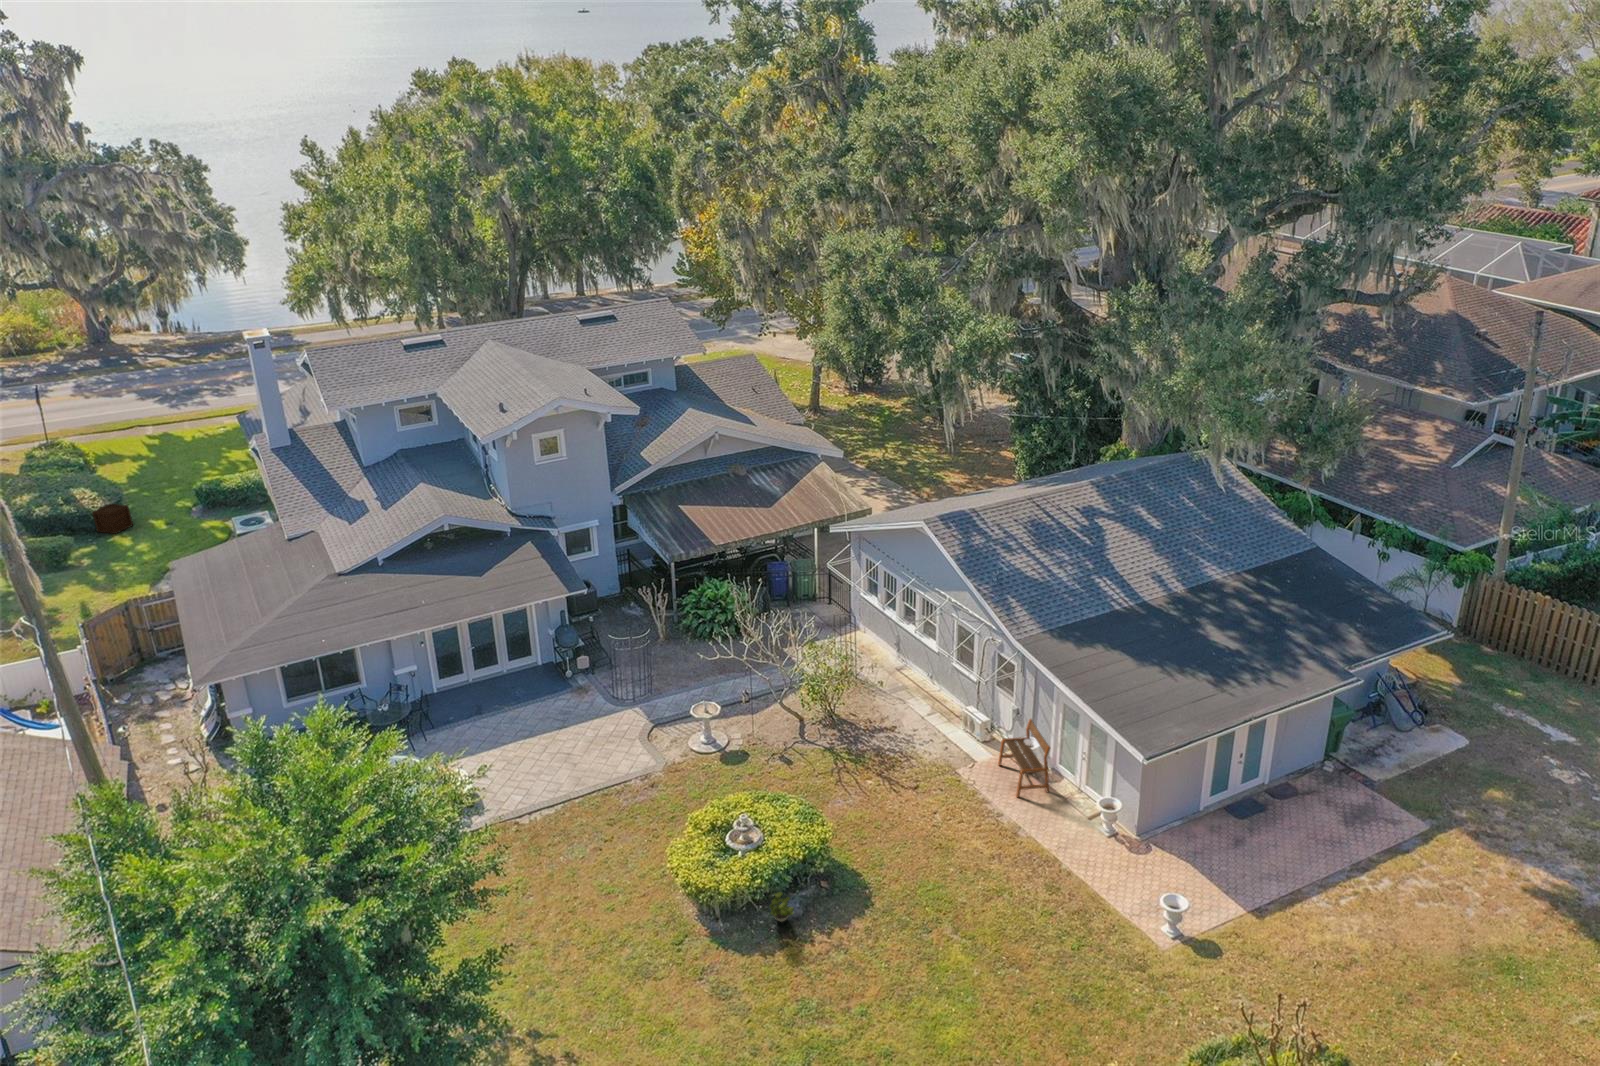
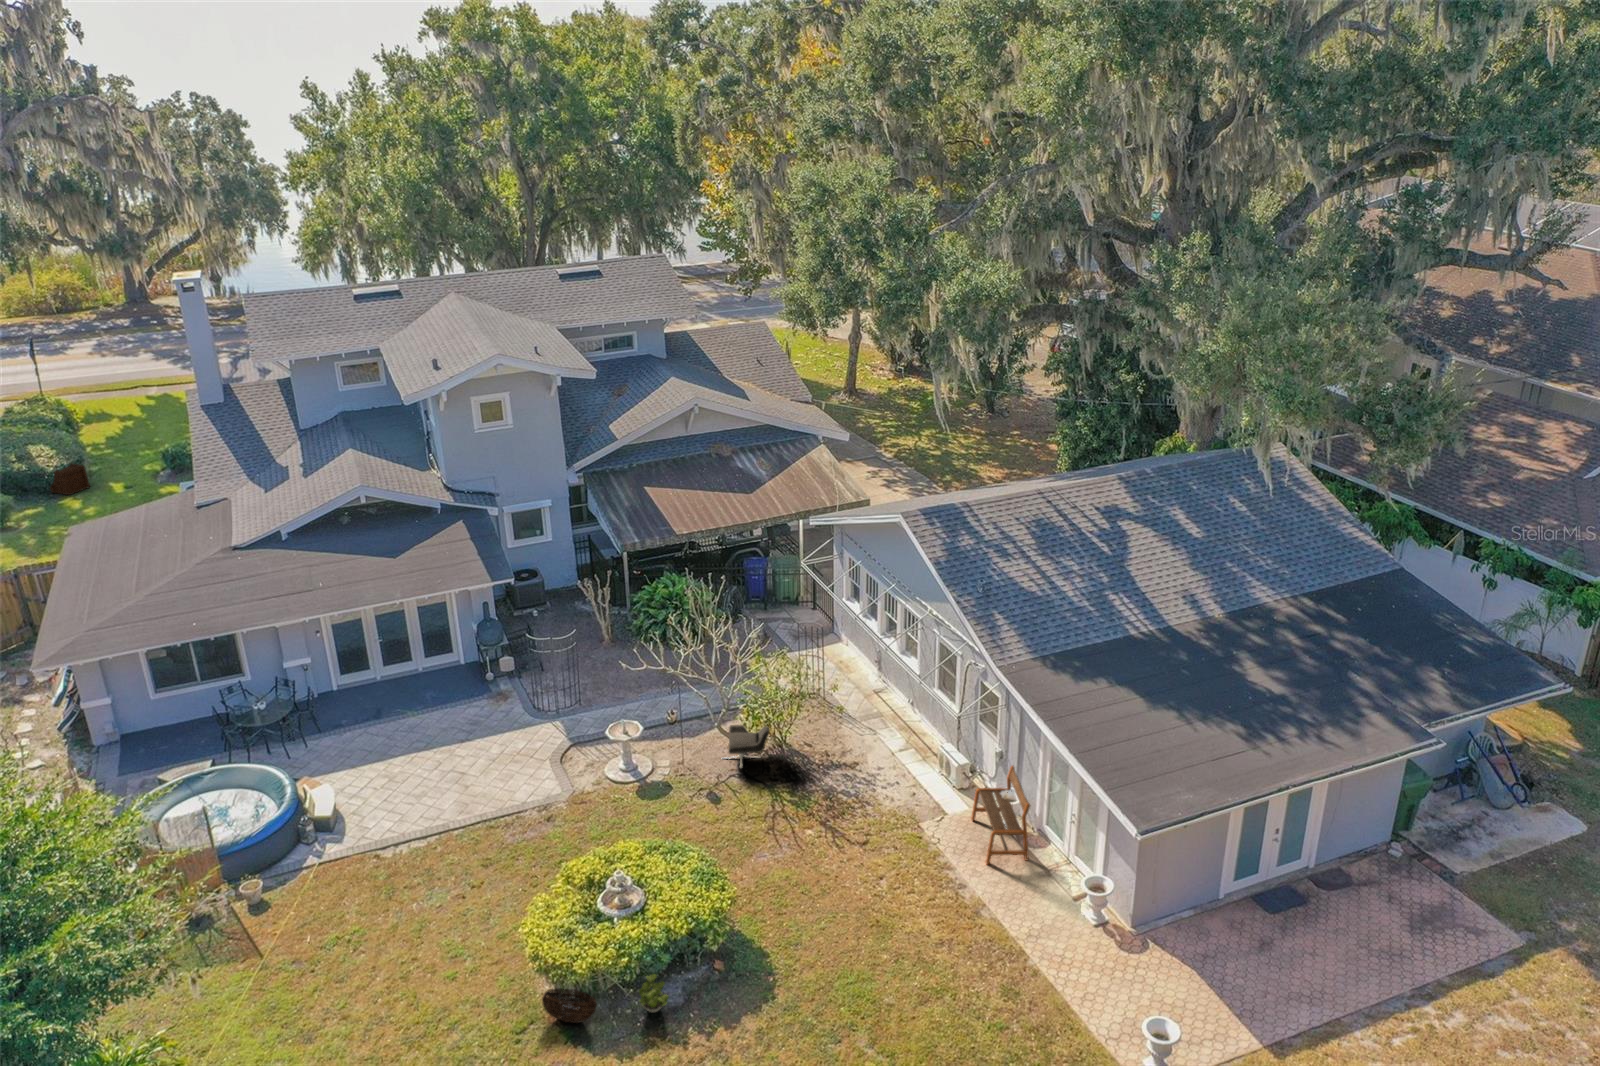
lounge chair: none [783,693,825,737] -> present [729,725,770,768]
basket: none [695,908,739,933] -> present [542,988,597,1023]

